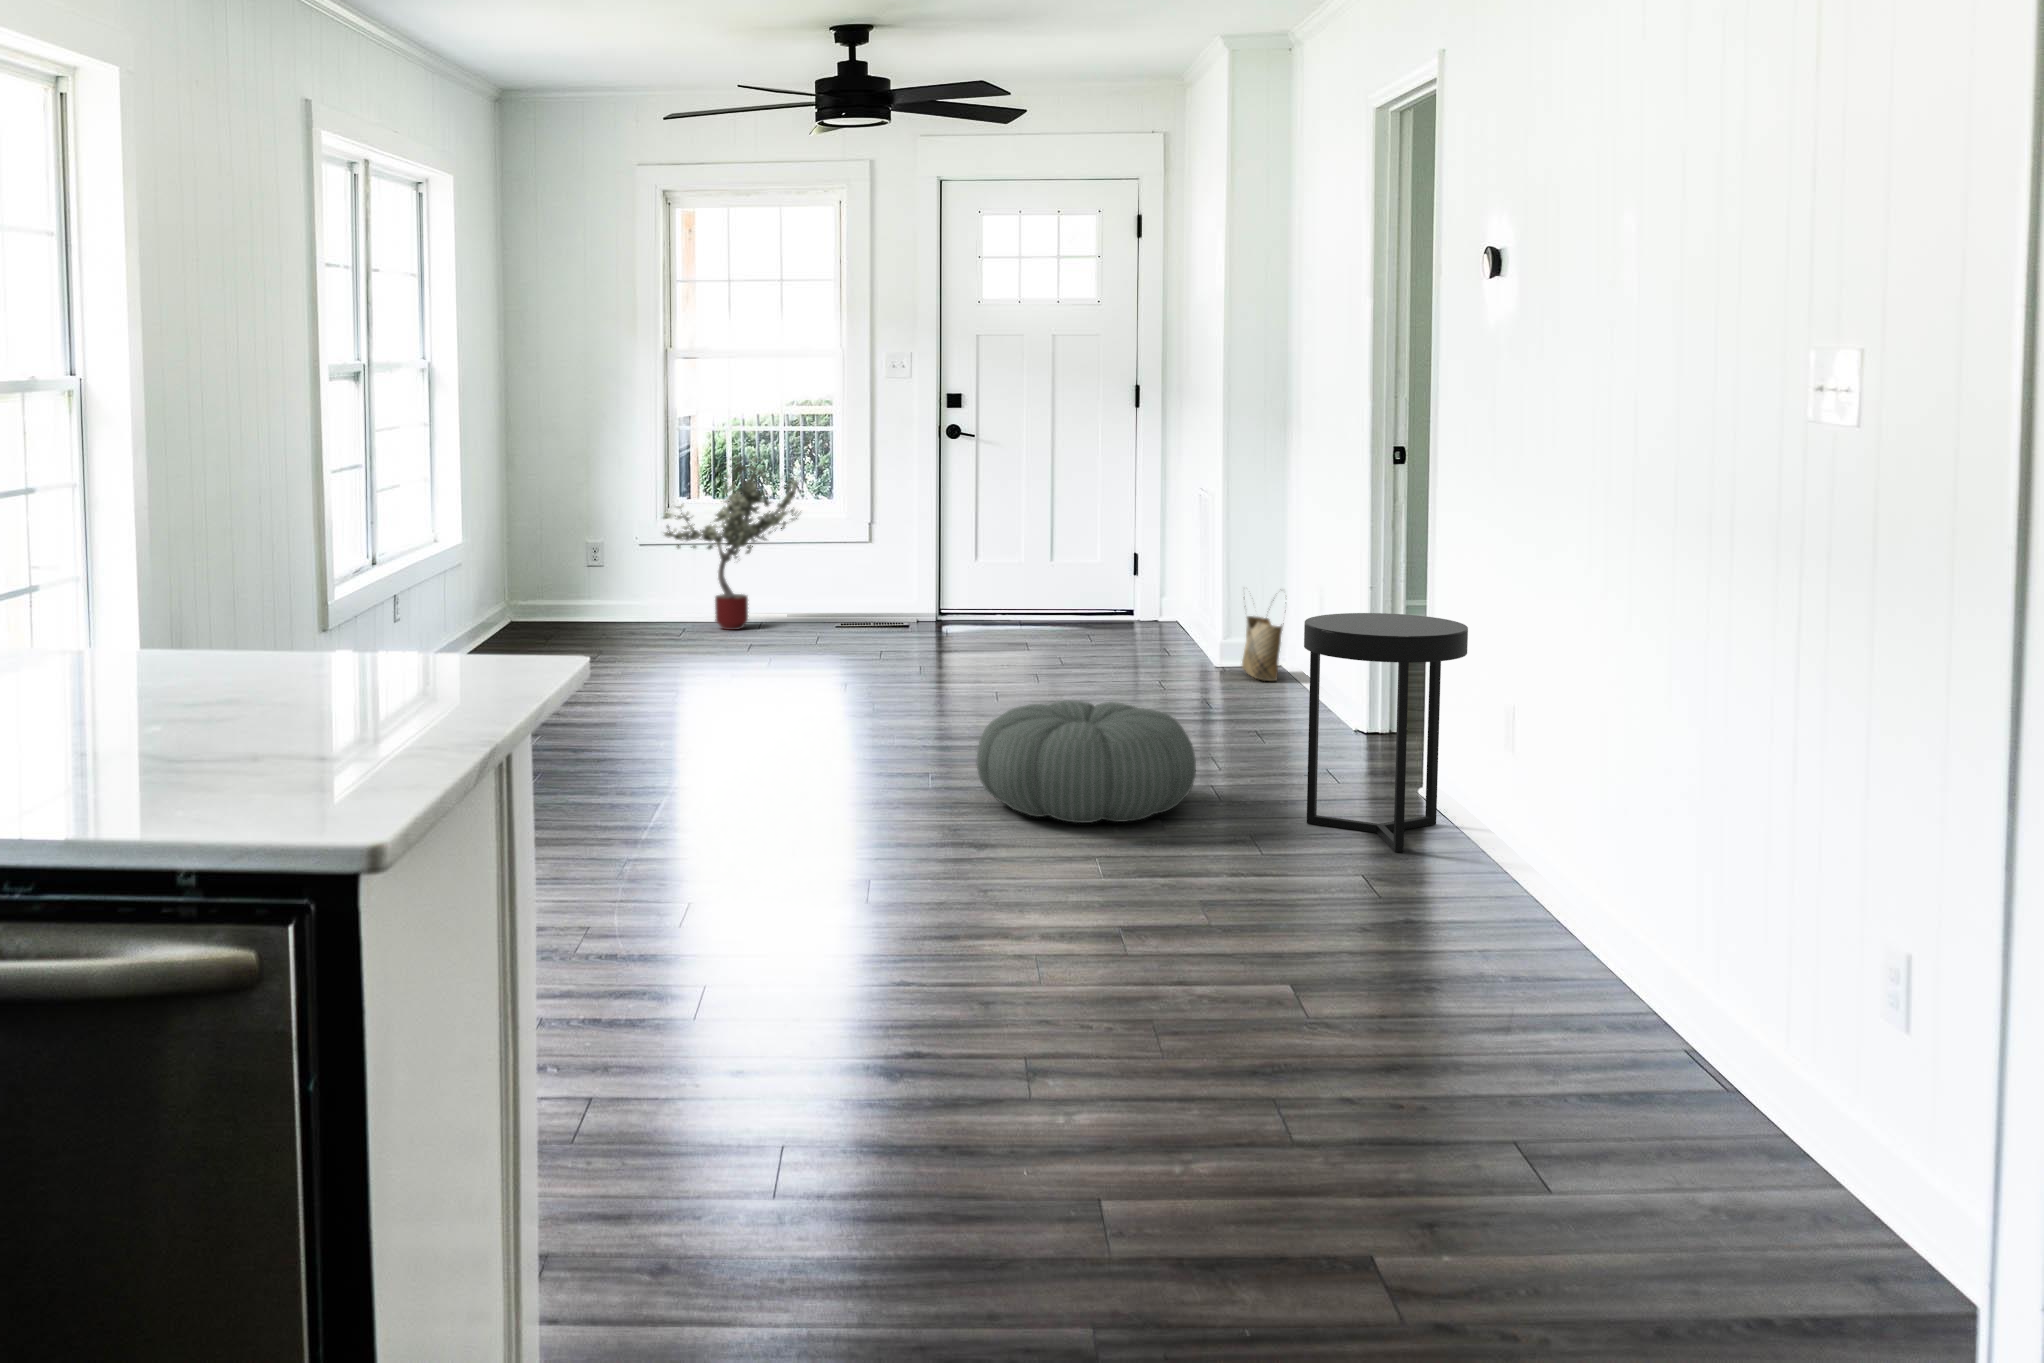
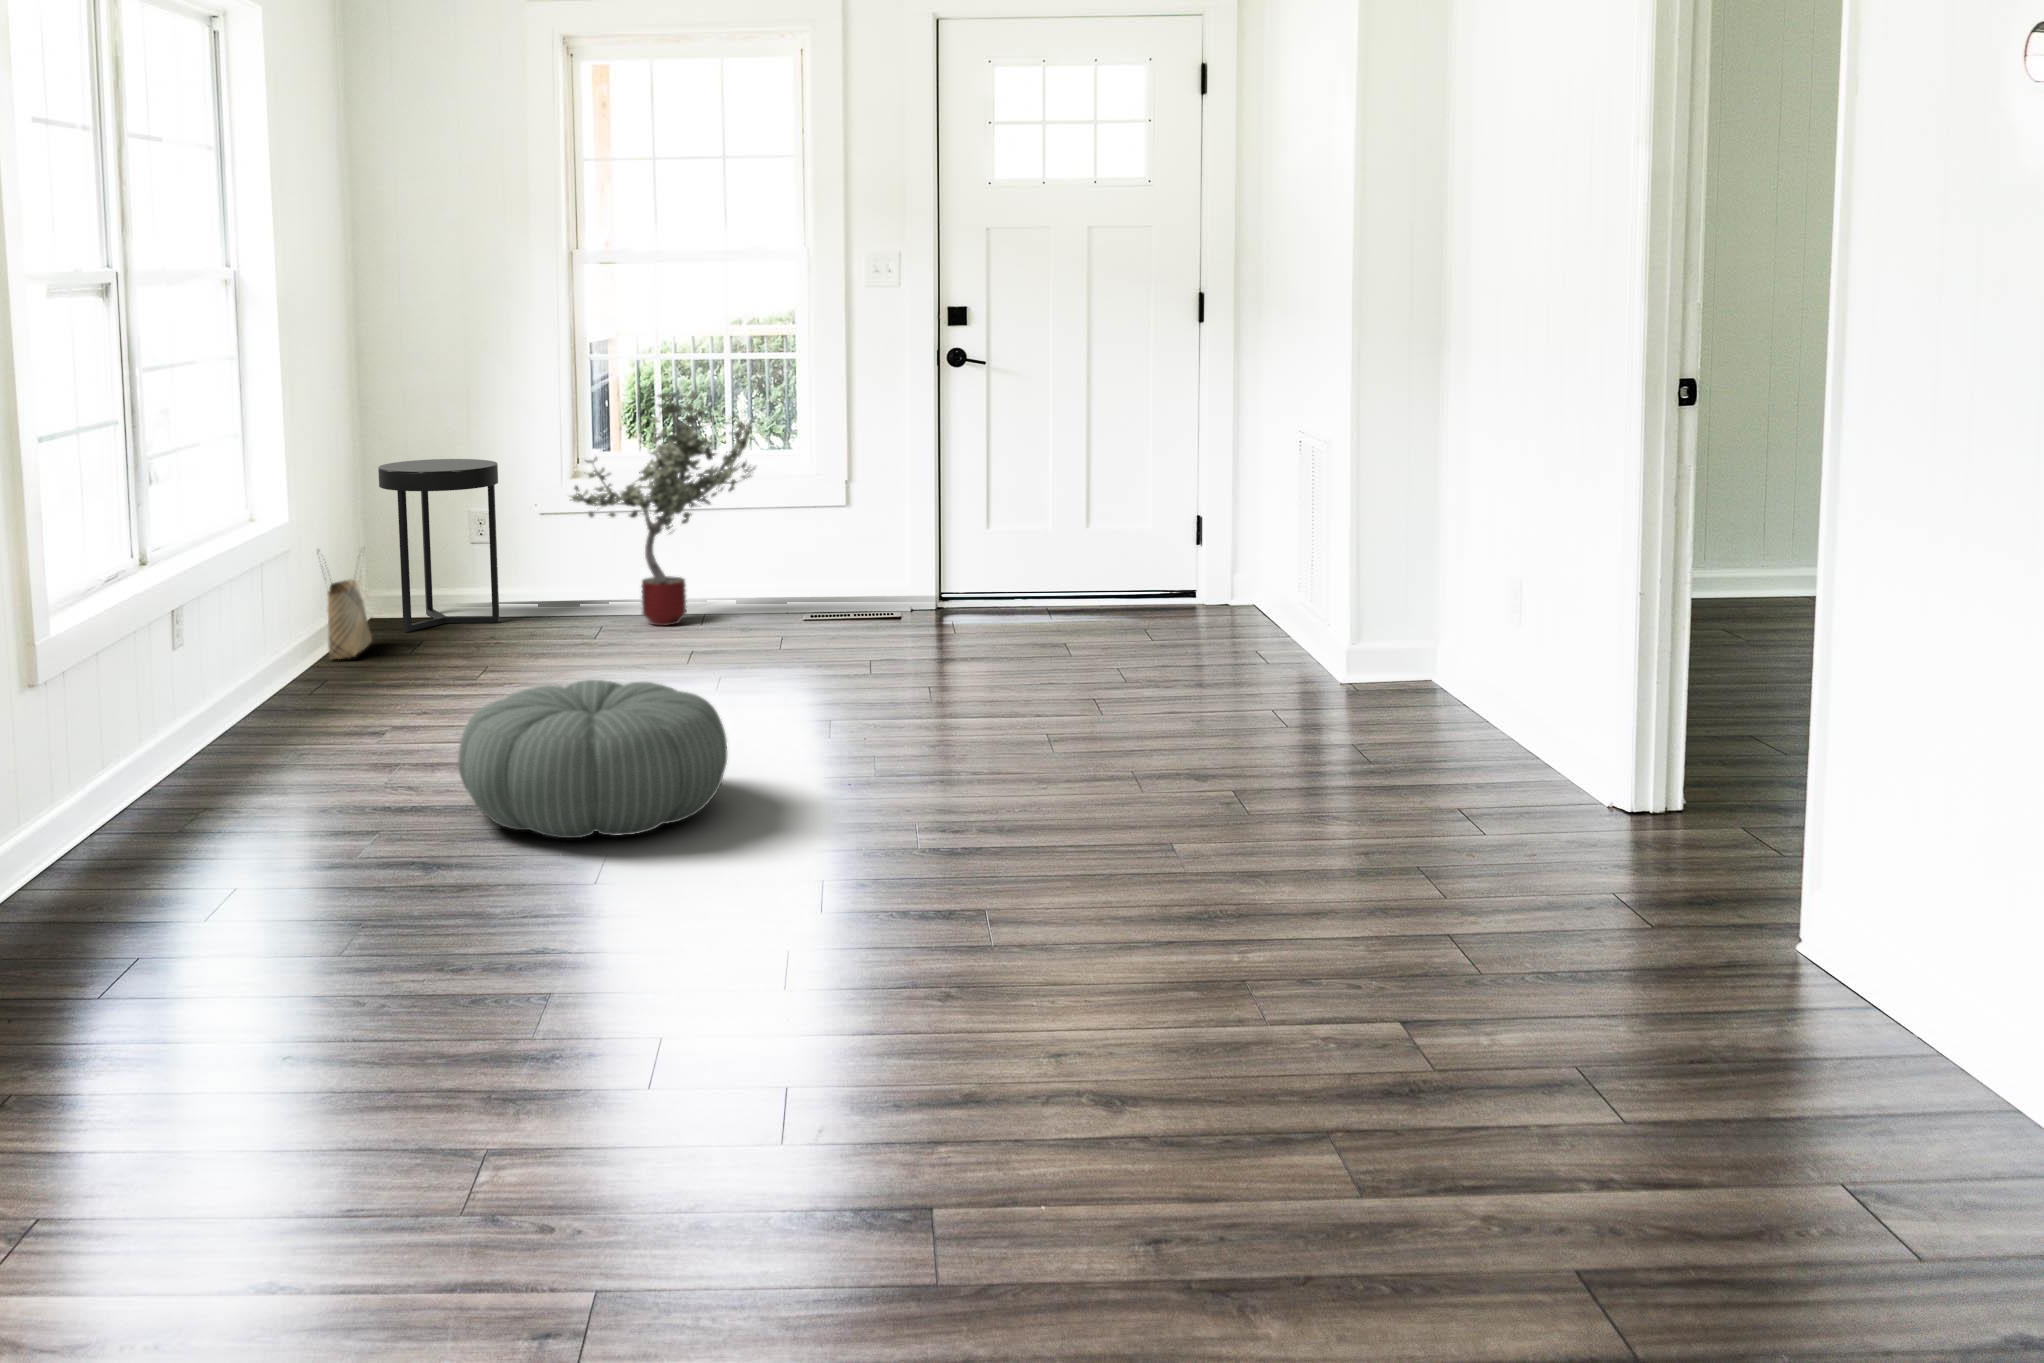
woven basket: present [1241,597,1284,681] -> present [322,555,372,659]
side table: present [1304,613,1468,852] -> present [378,459,499,632]
pouf: present [976,701,1196,823] -> present [458,680,727,838]

